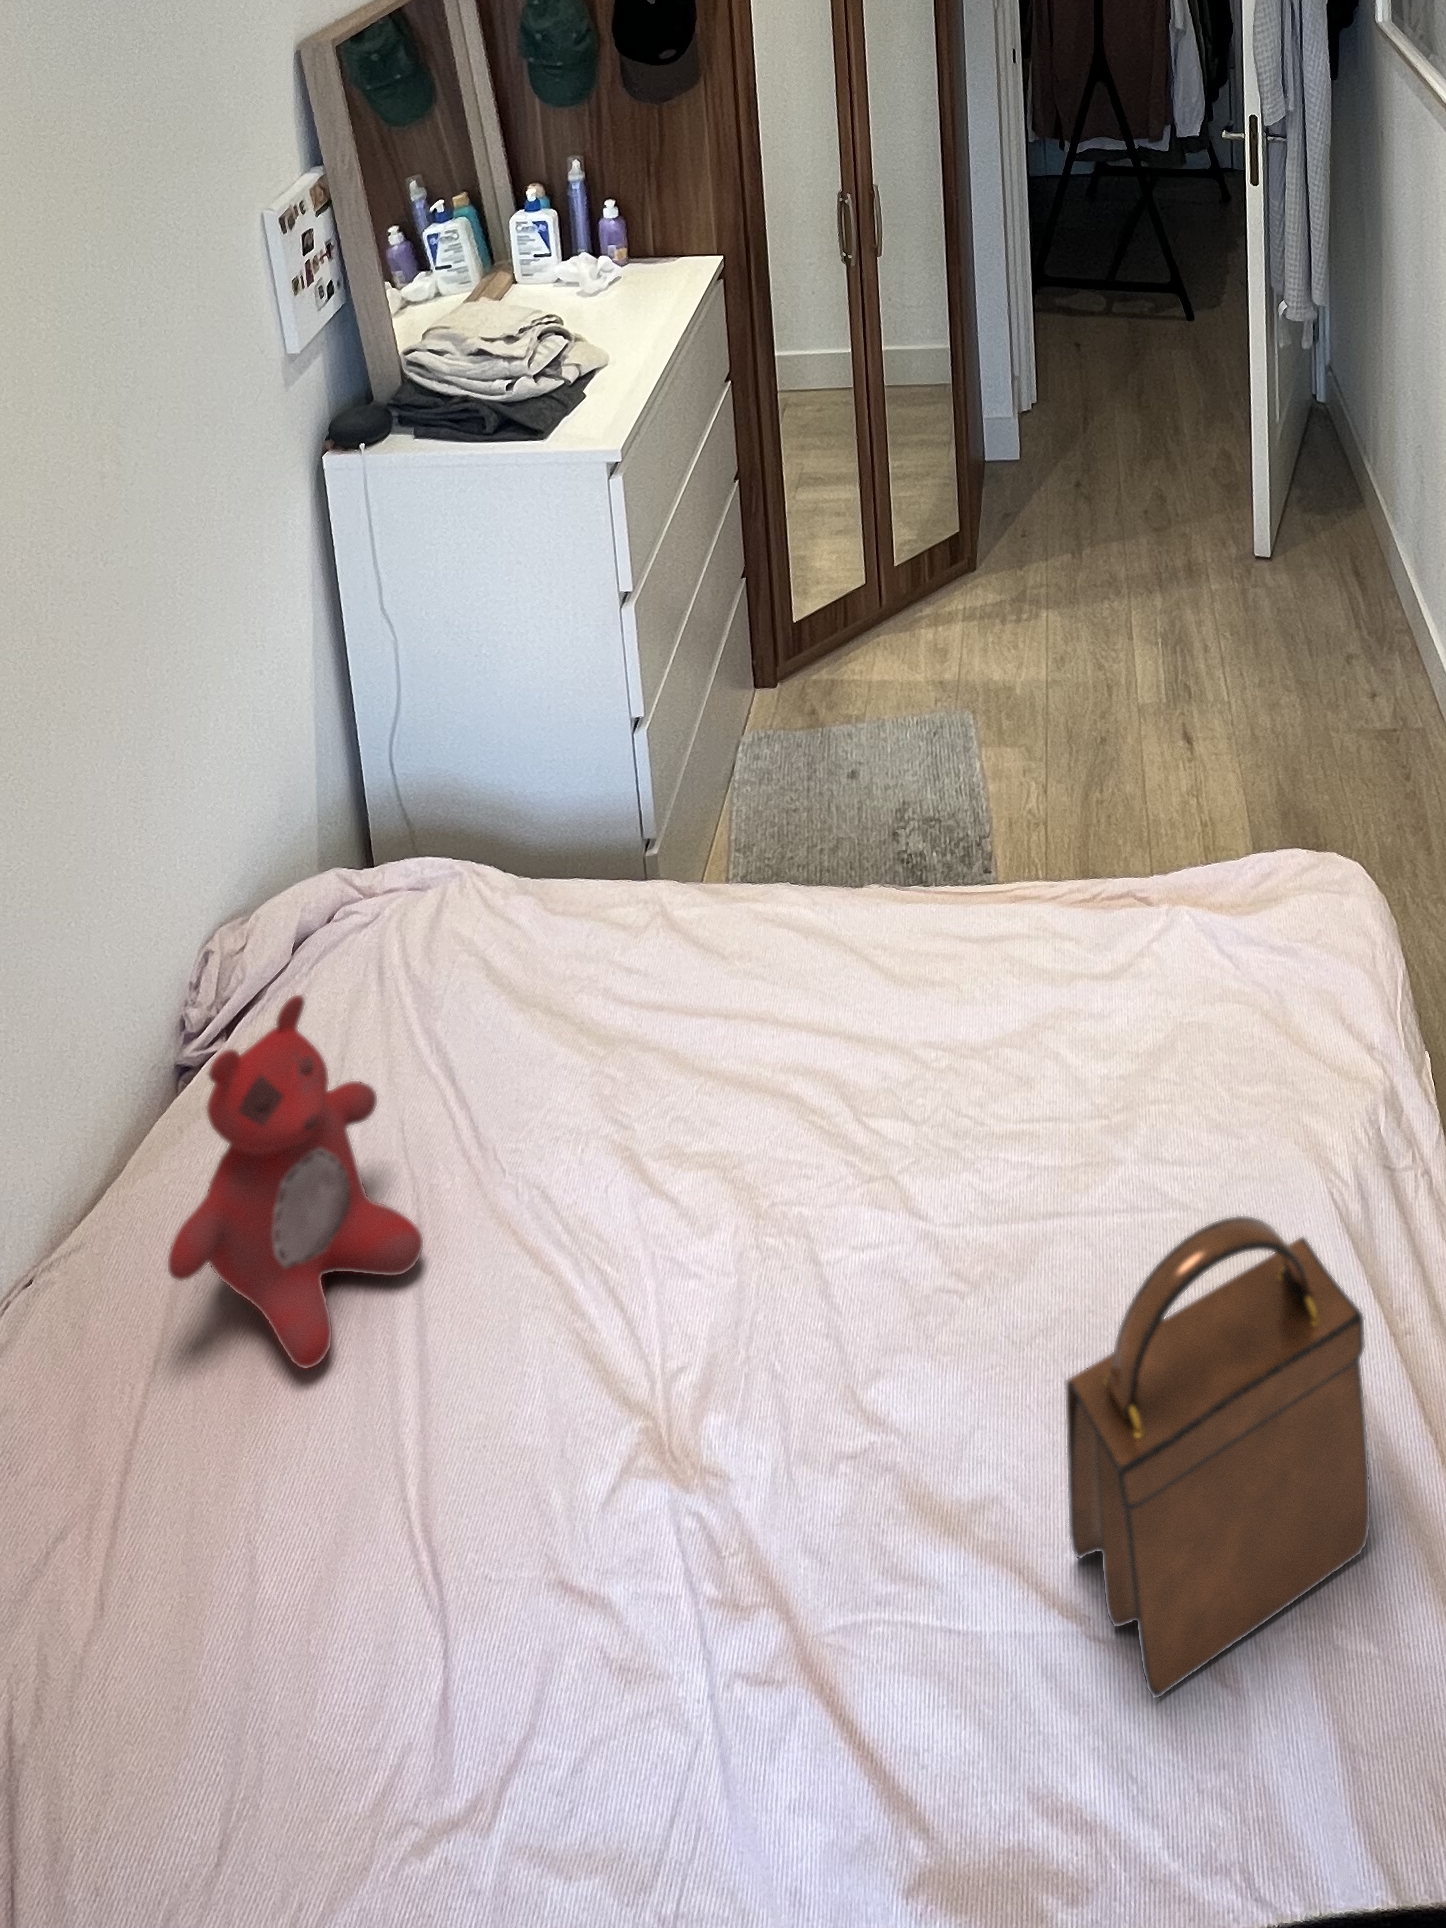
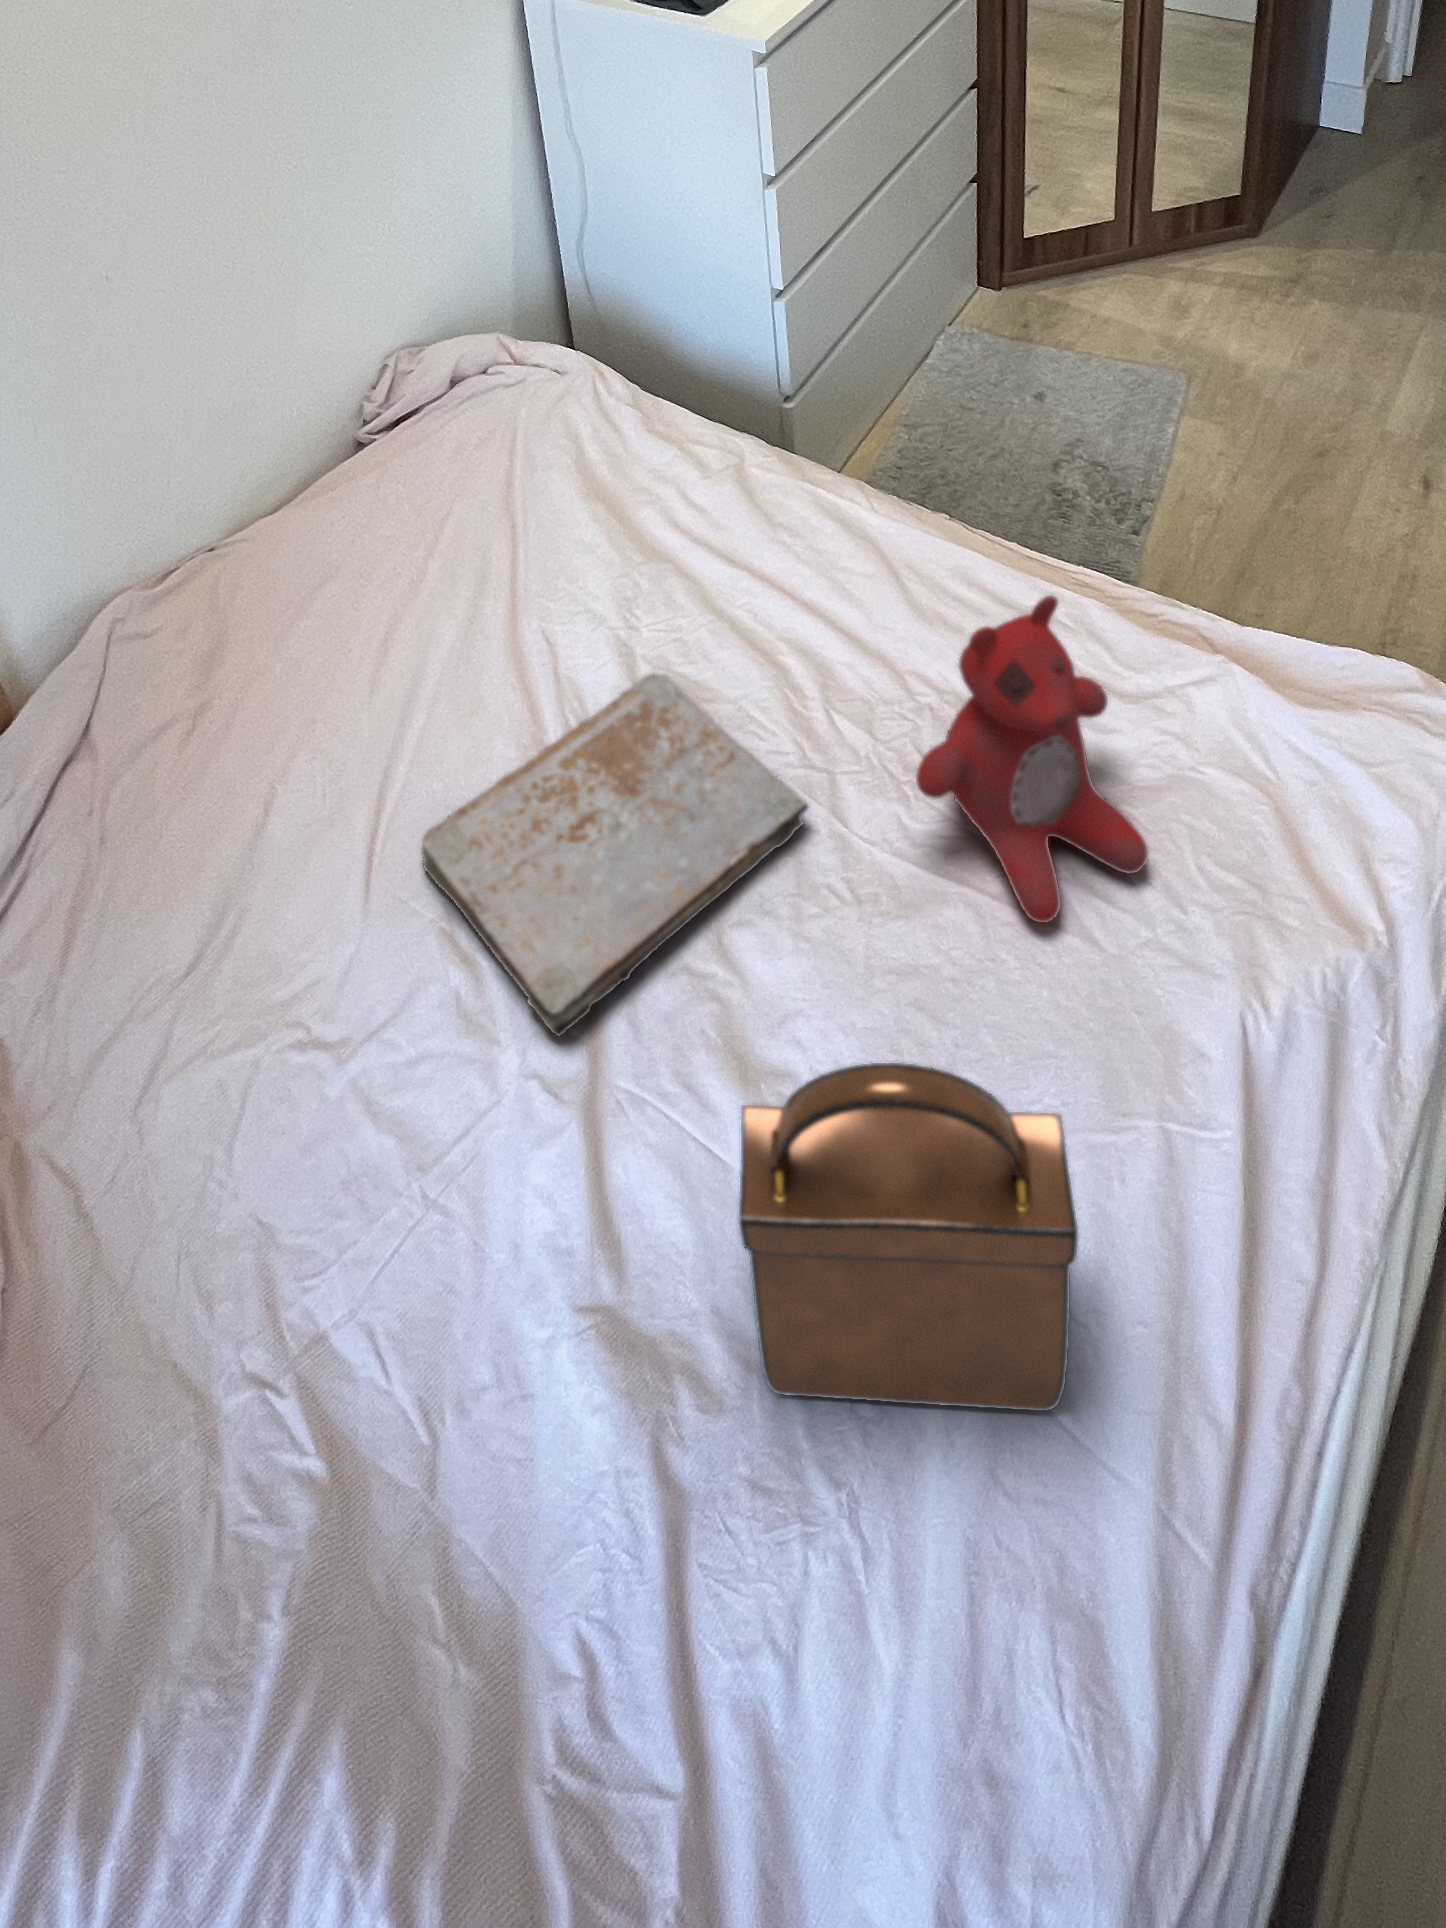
stuffed bear: present [168,995,423,1368] -> present [916,595,1149,923]
book: none [551,1102,929,1509] -> present [421,673,809,1036]

